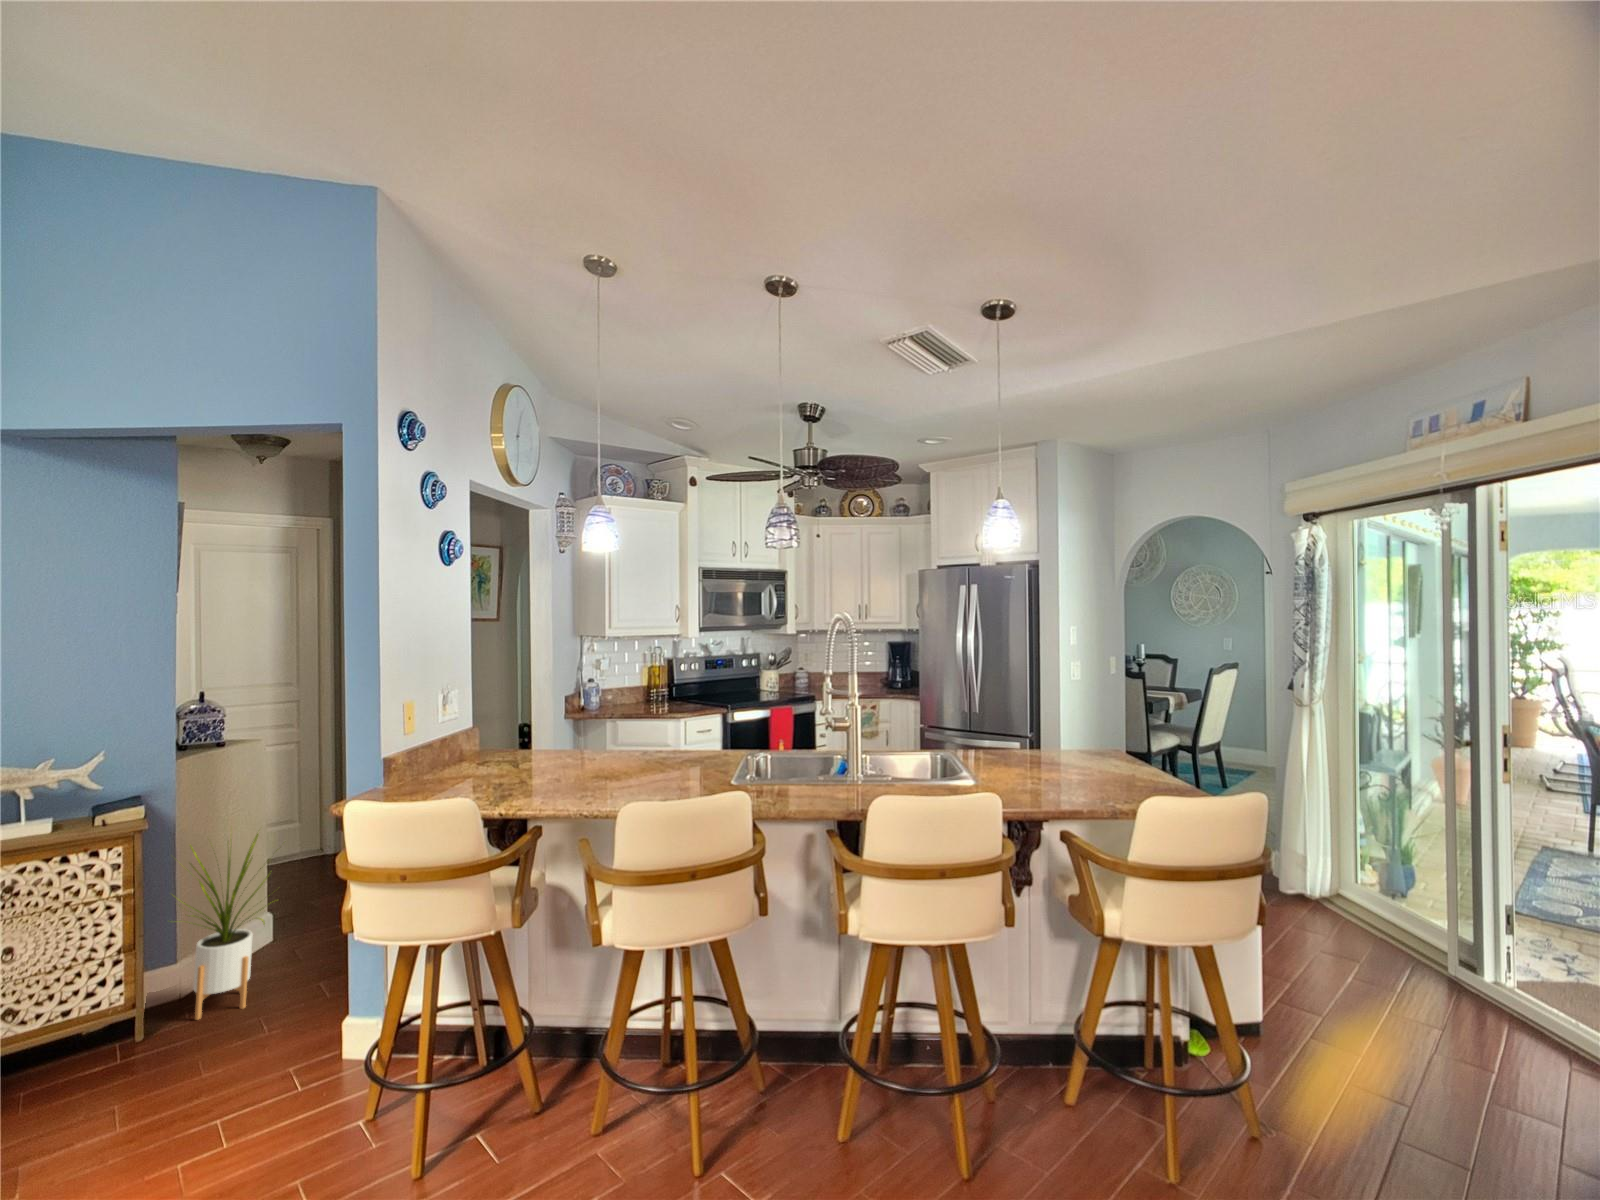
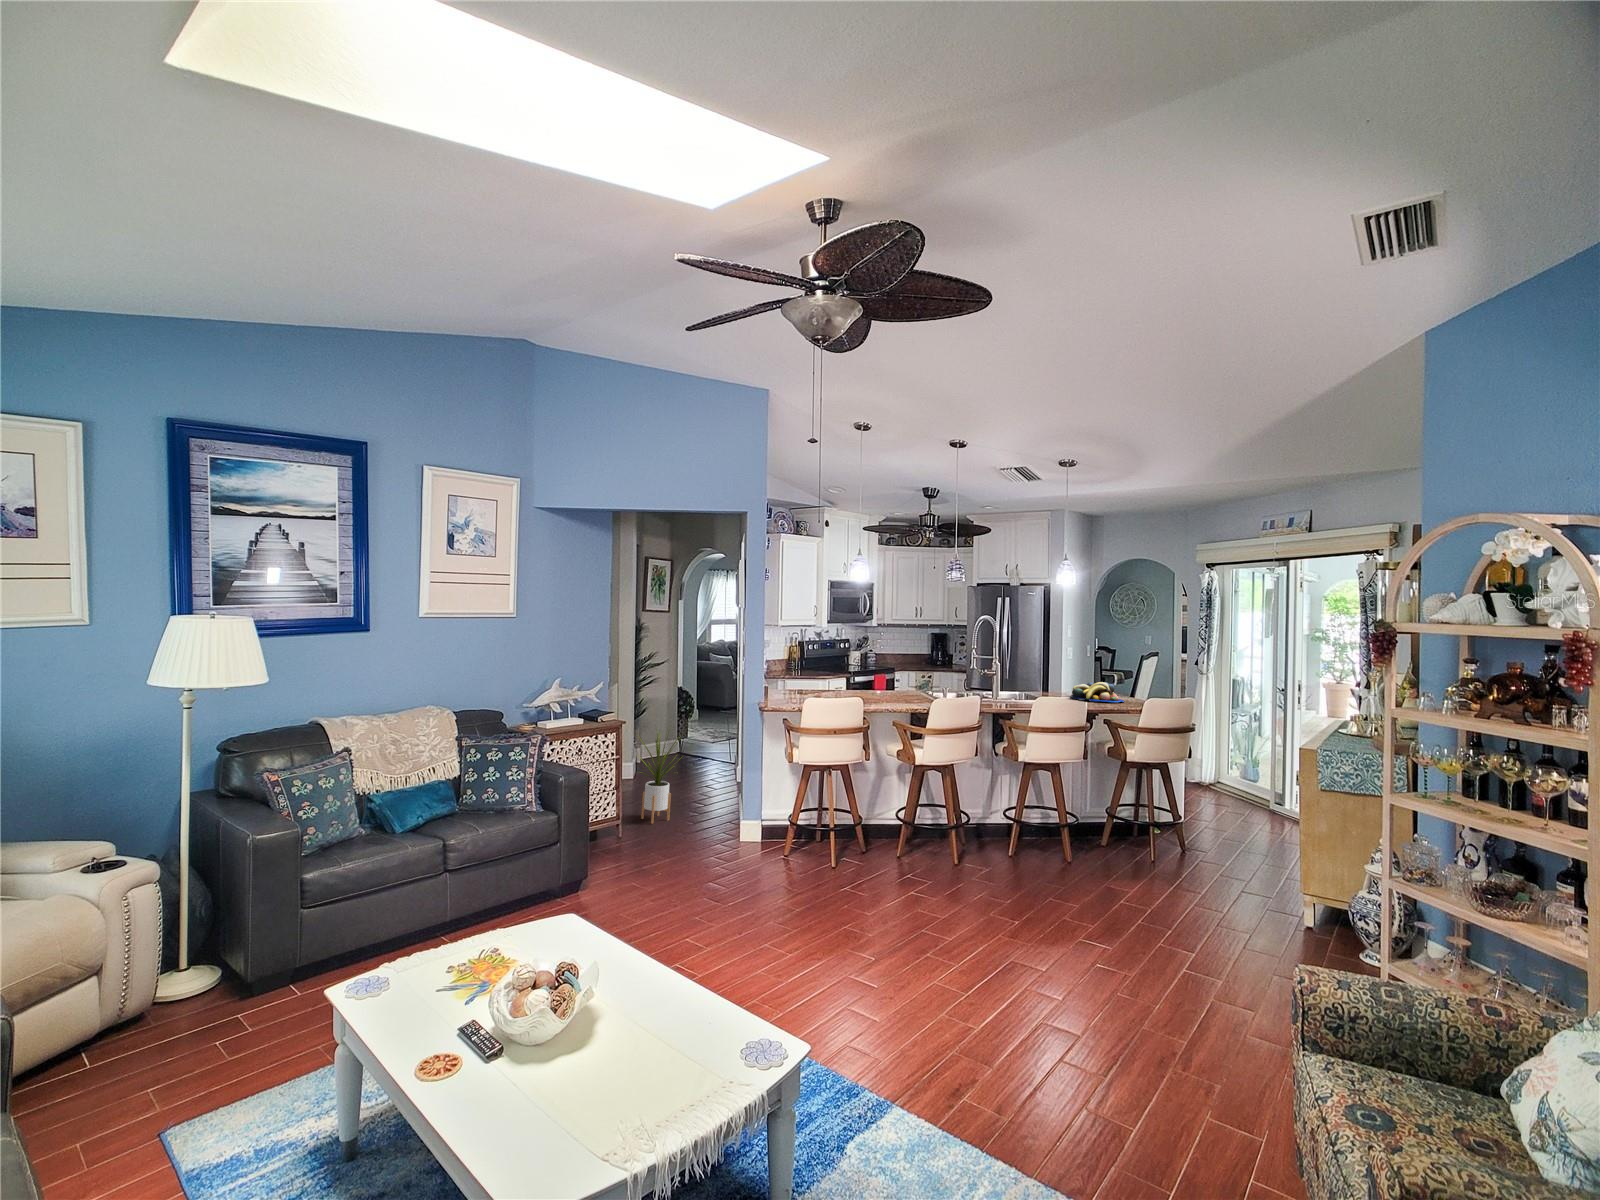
fruit bowl: none [1013,738,1121,785] -> present [1071,682,1124,702]

